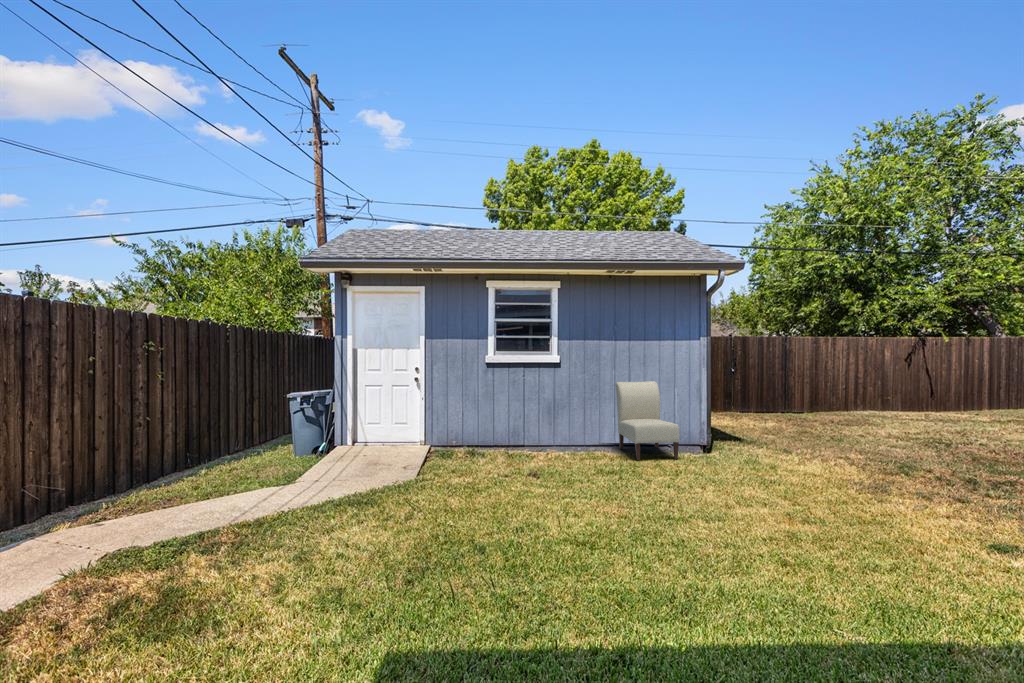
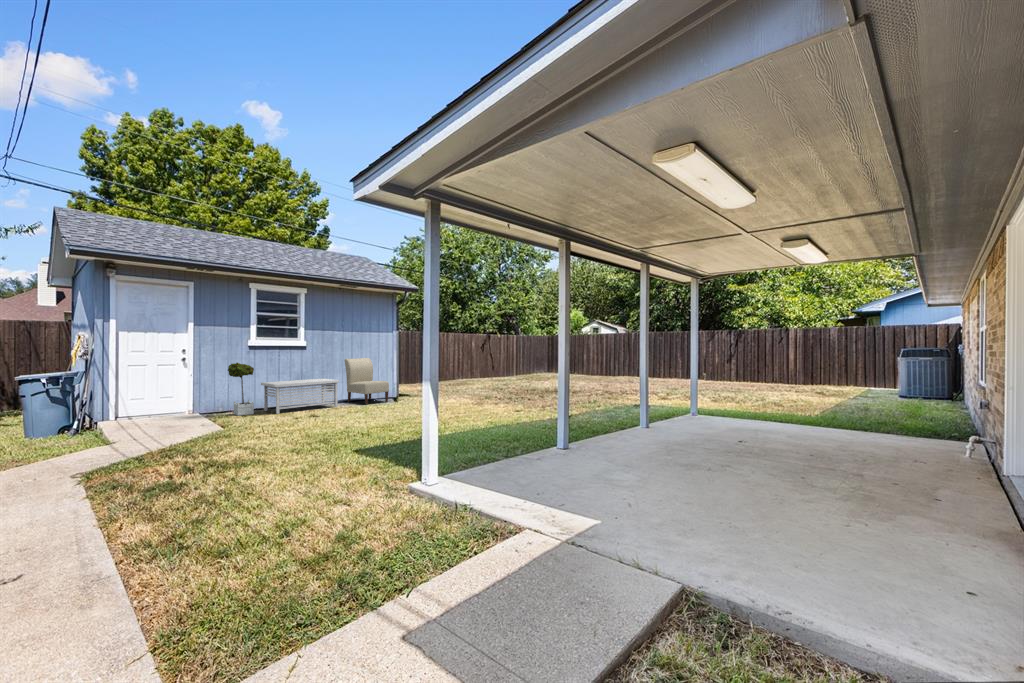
potted tree: none [454,385,484,455] -> present [228,363,254,416]
storage bench: none [498,410,594,461] -> present [261,378,339,414]

